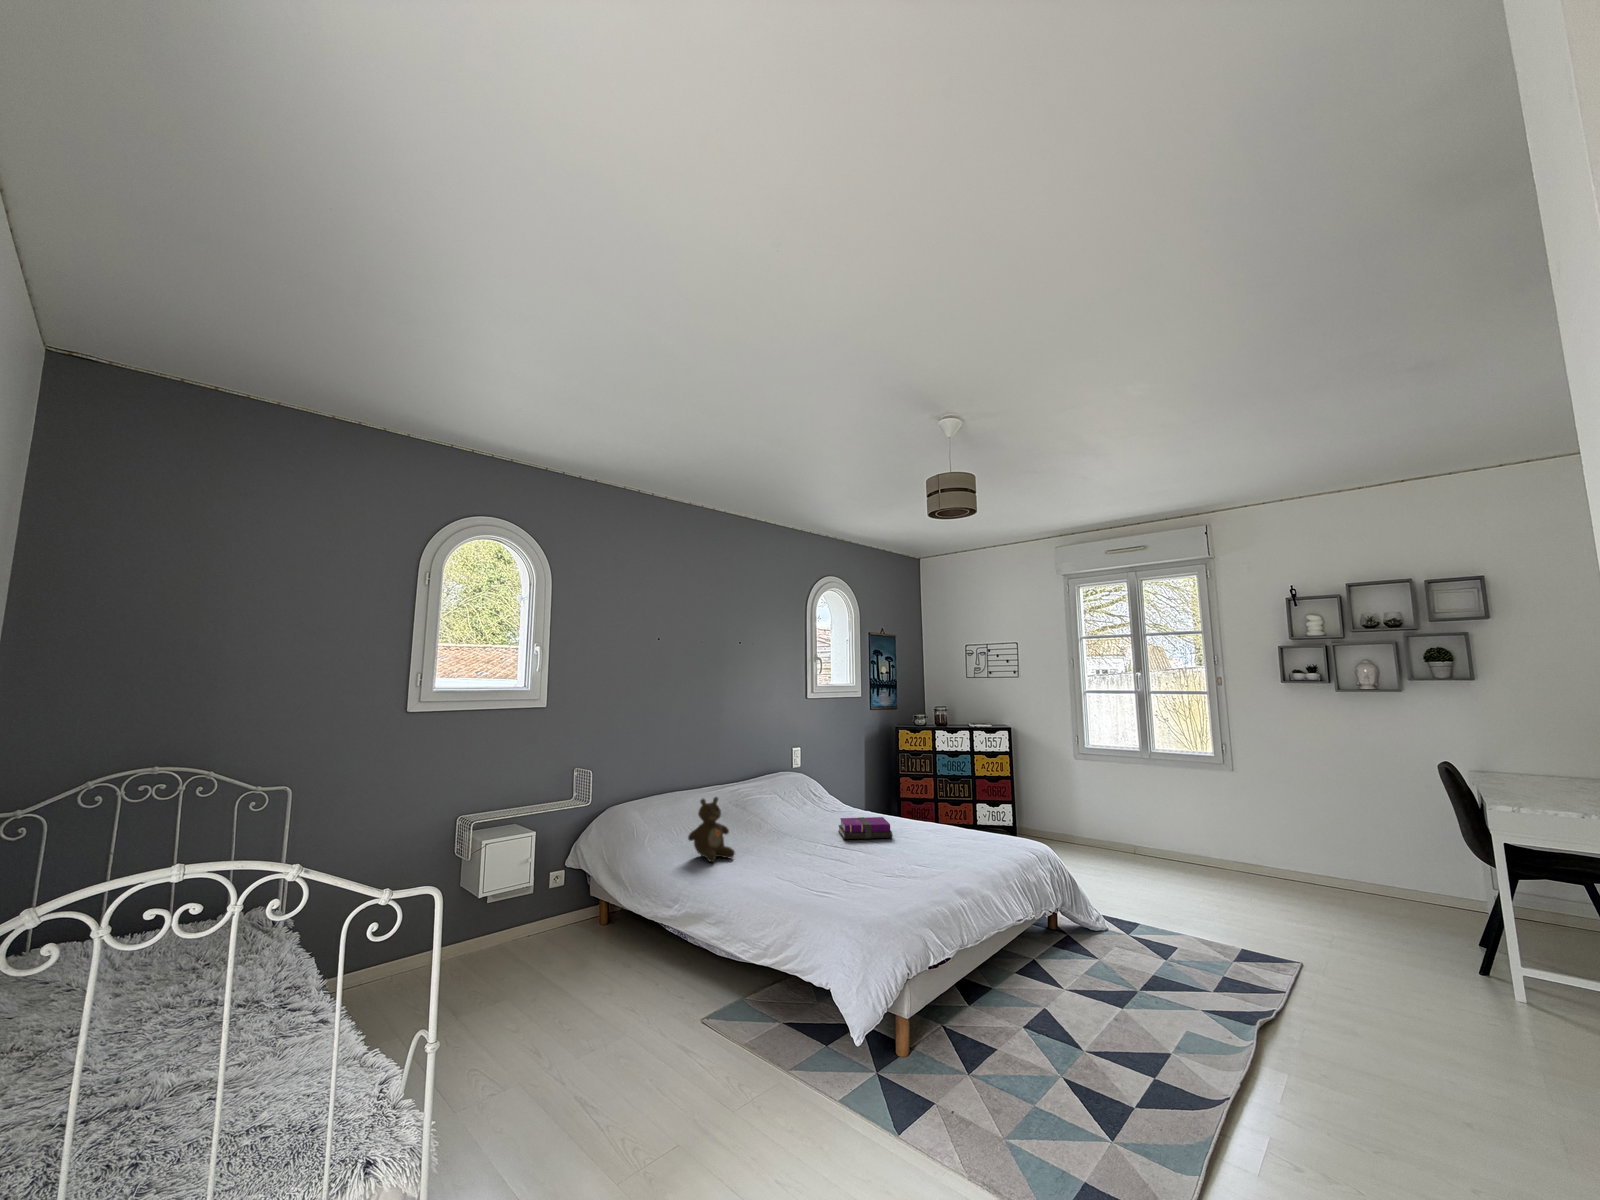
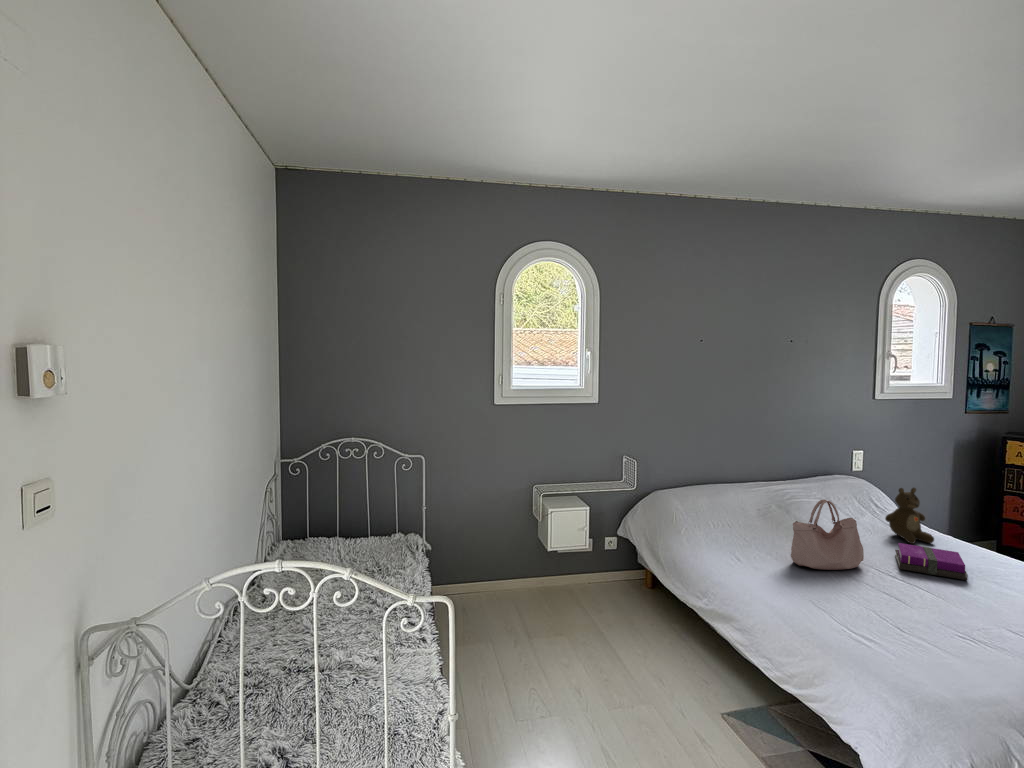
handbag: none [757,782,817,852] -> present [791,499,864,570]
teddy bear: present [688,797,735,862] -> present [885,488,934,544]

